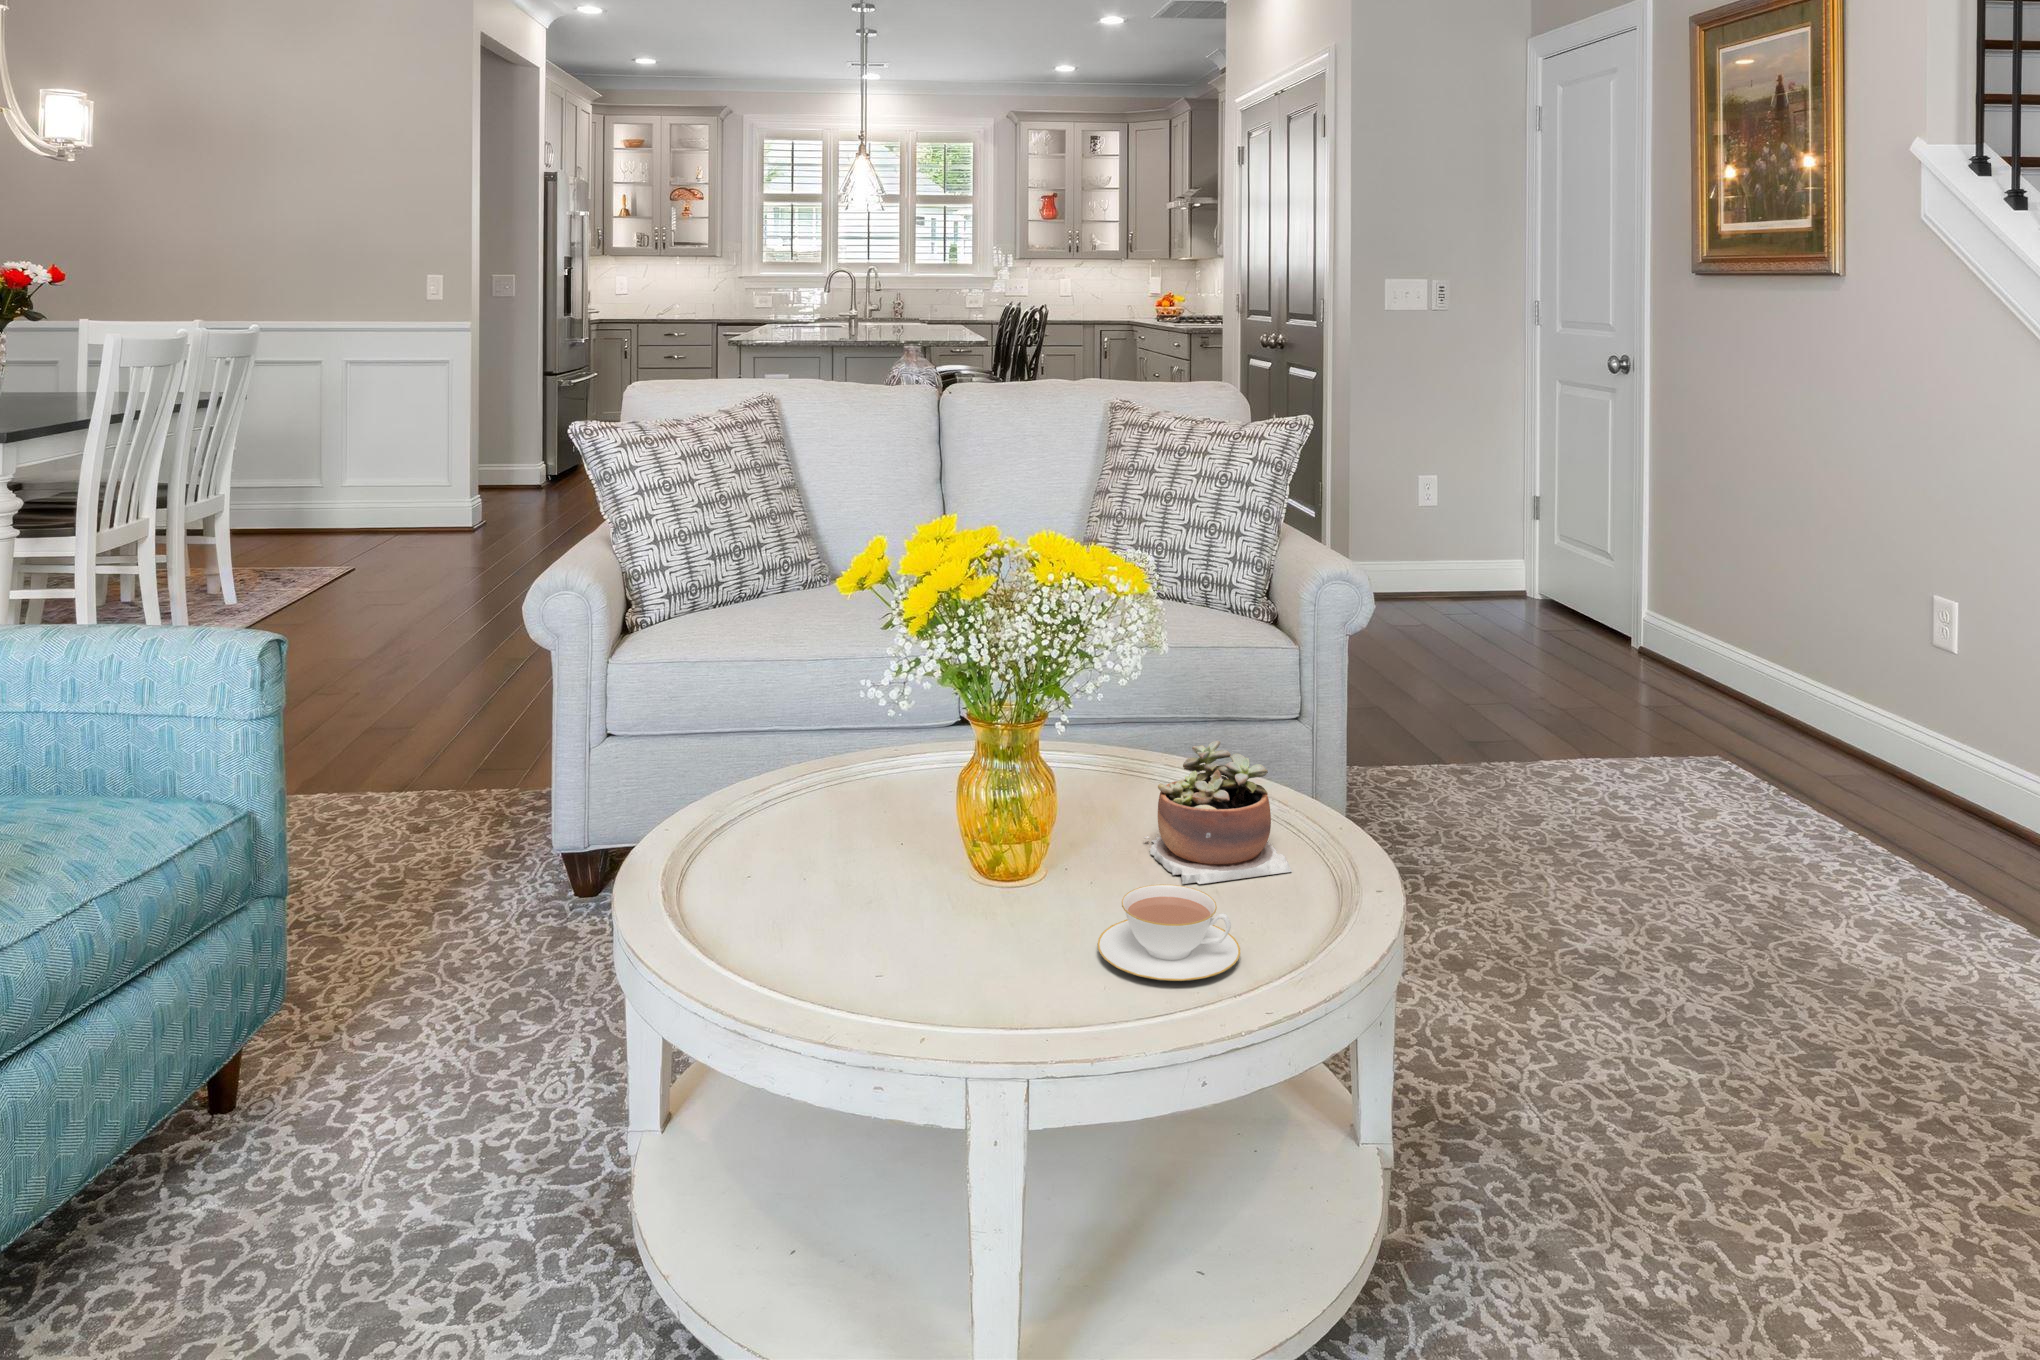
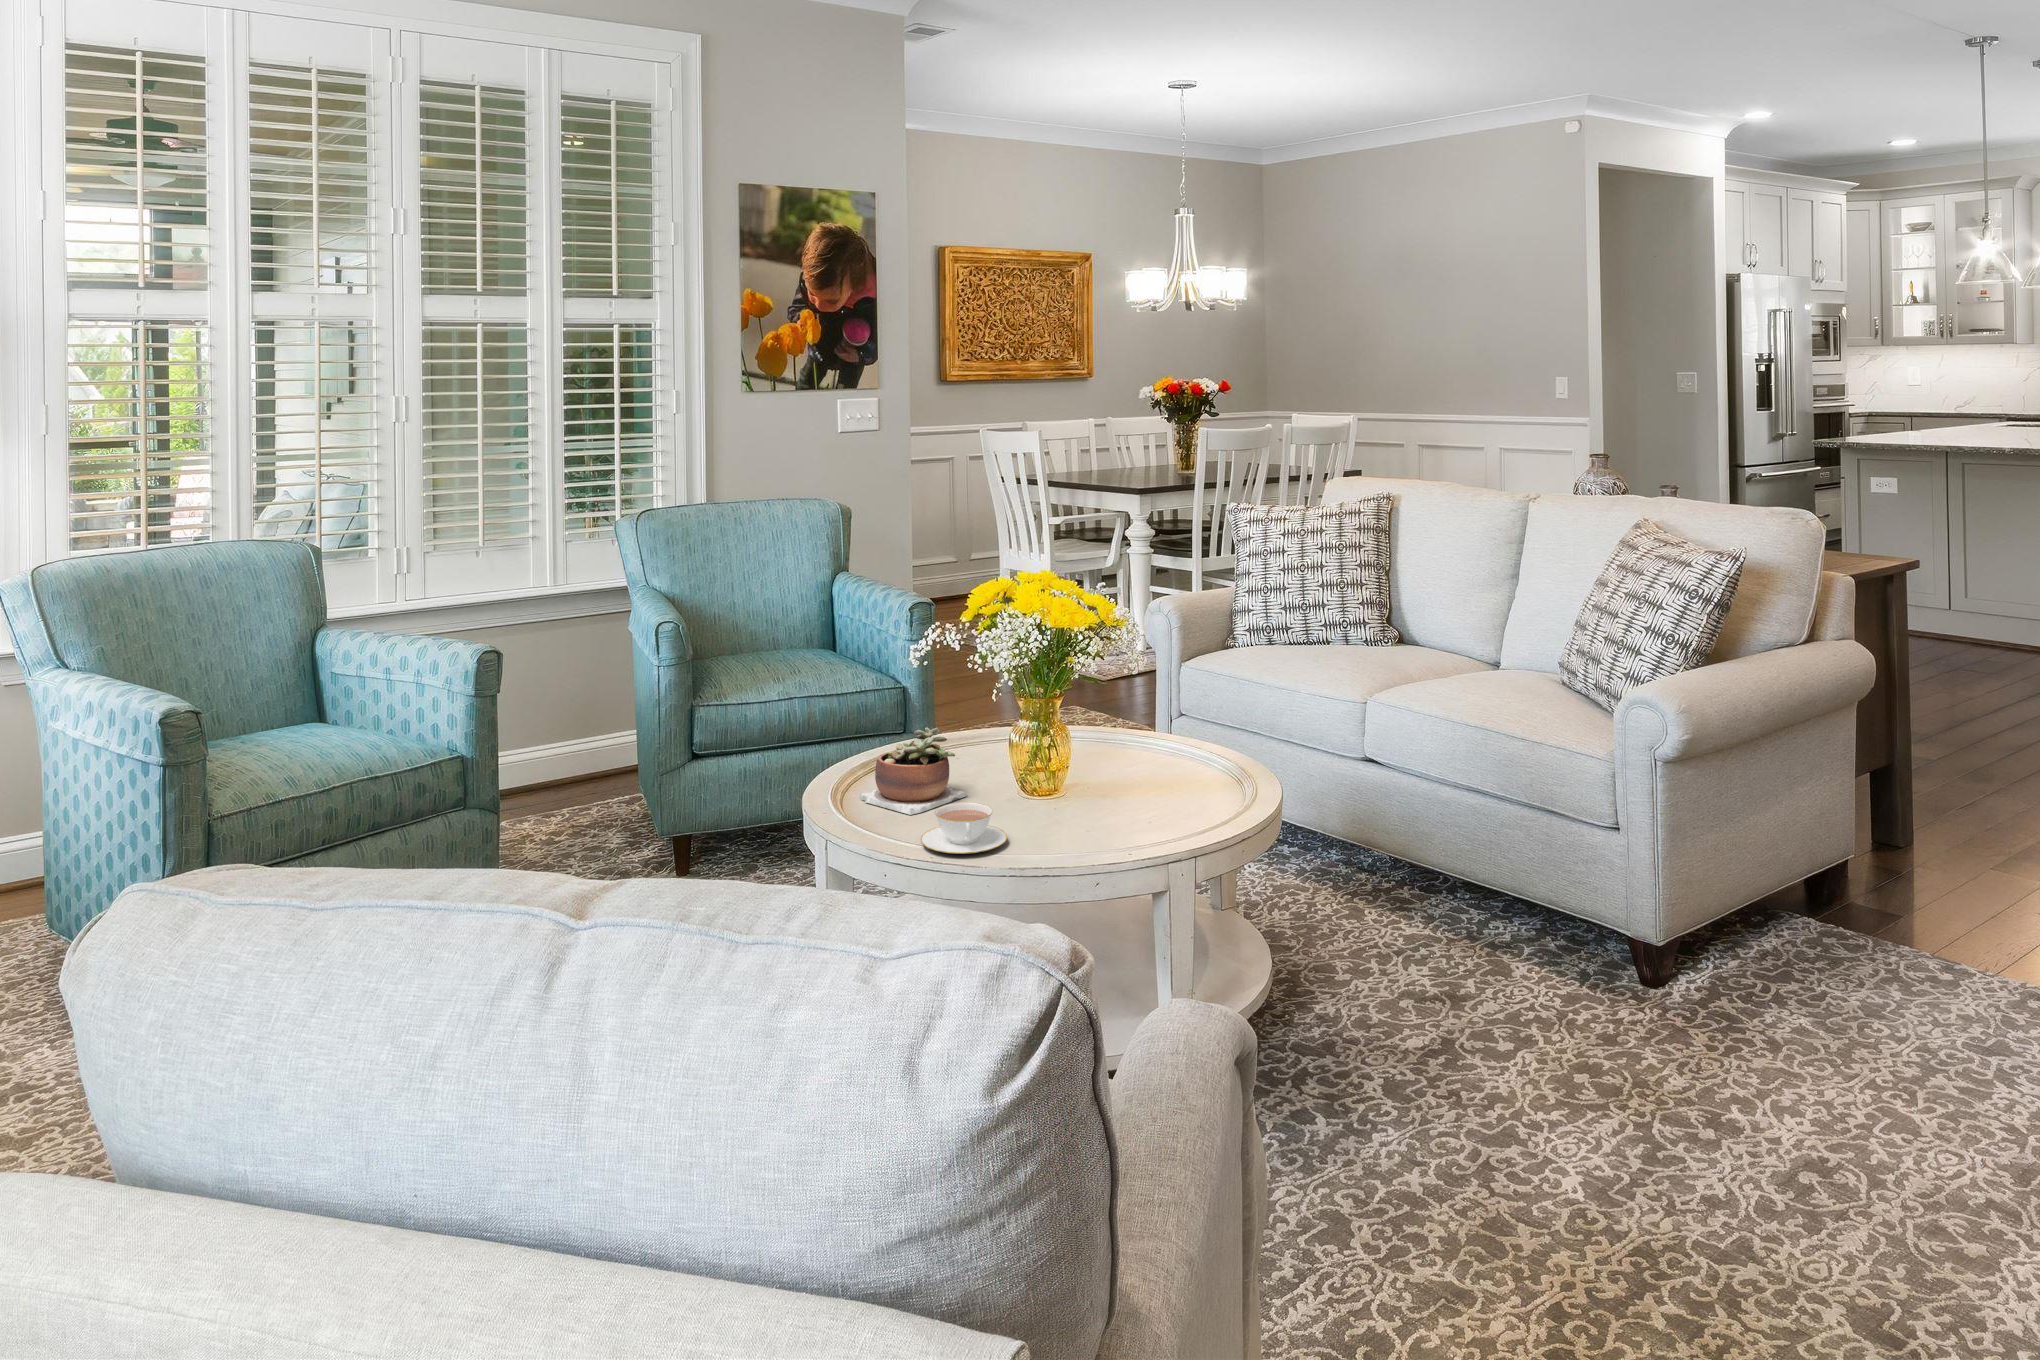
succulent plant: present [1144,741,1292,884] -> present [859,728,967,815]

